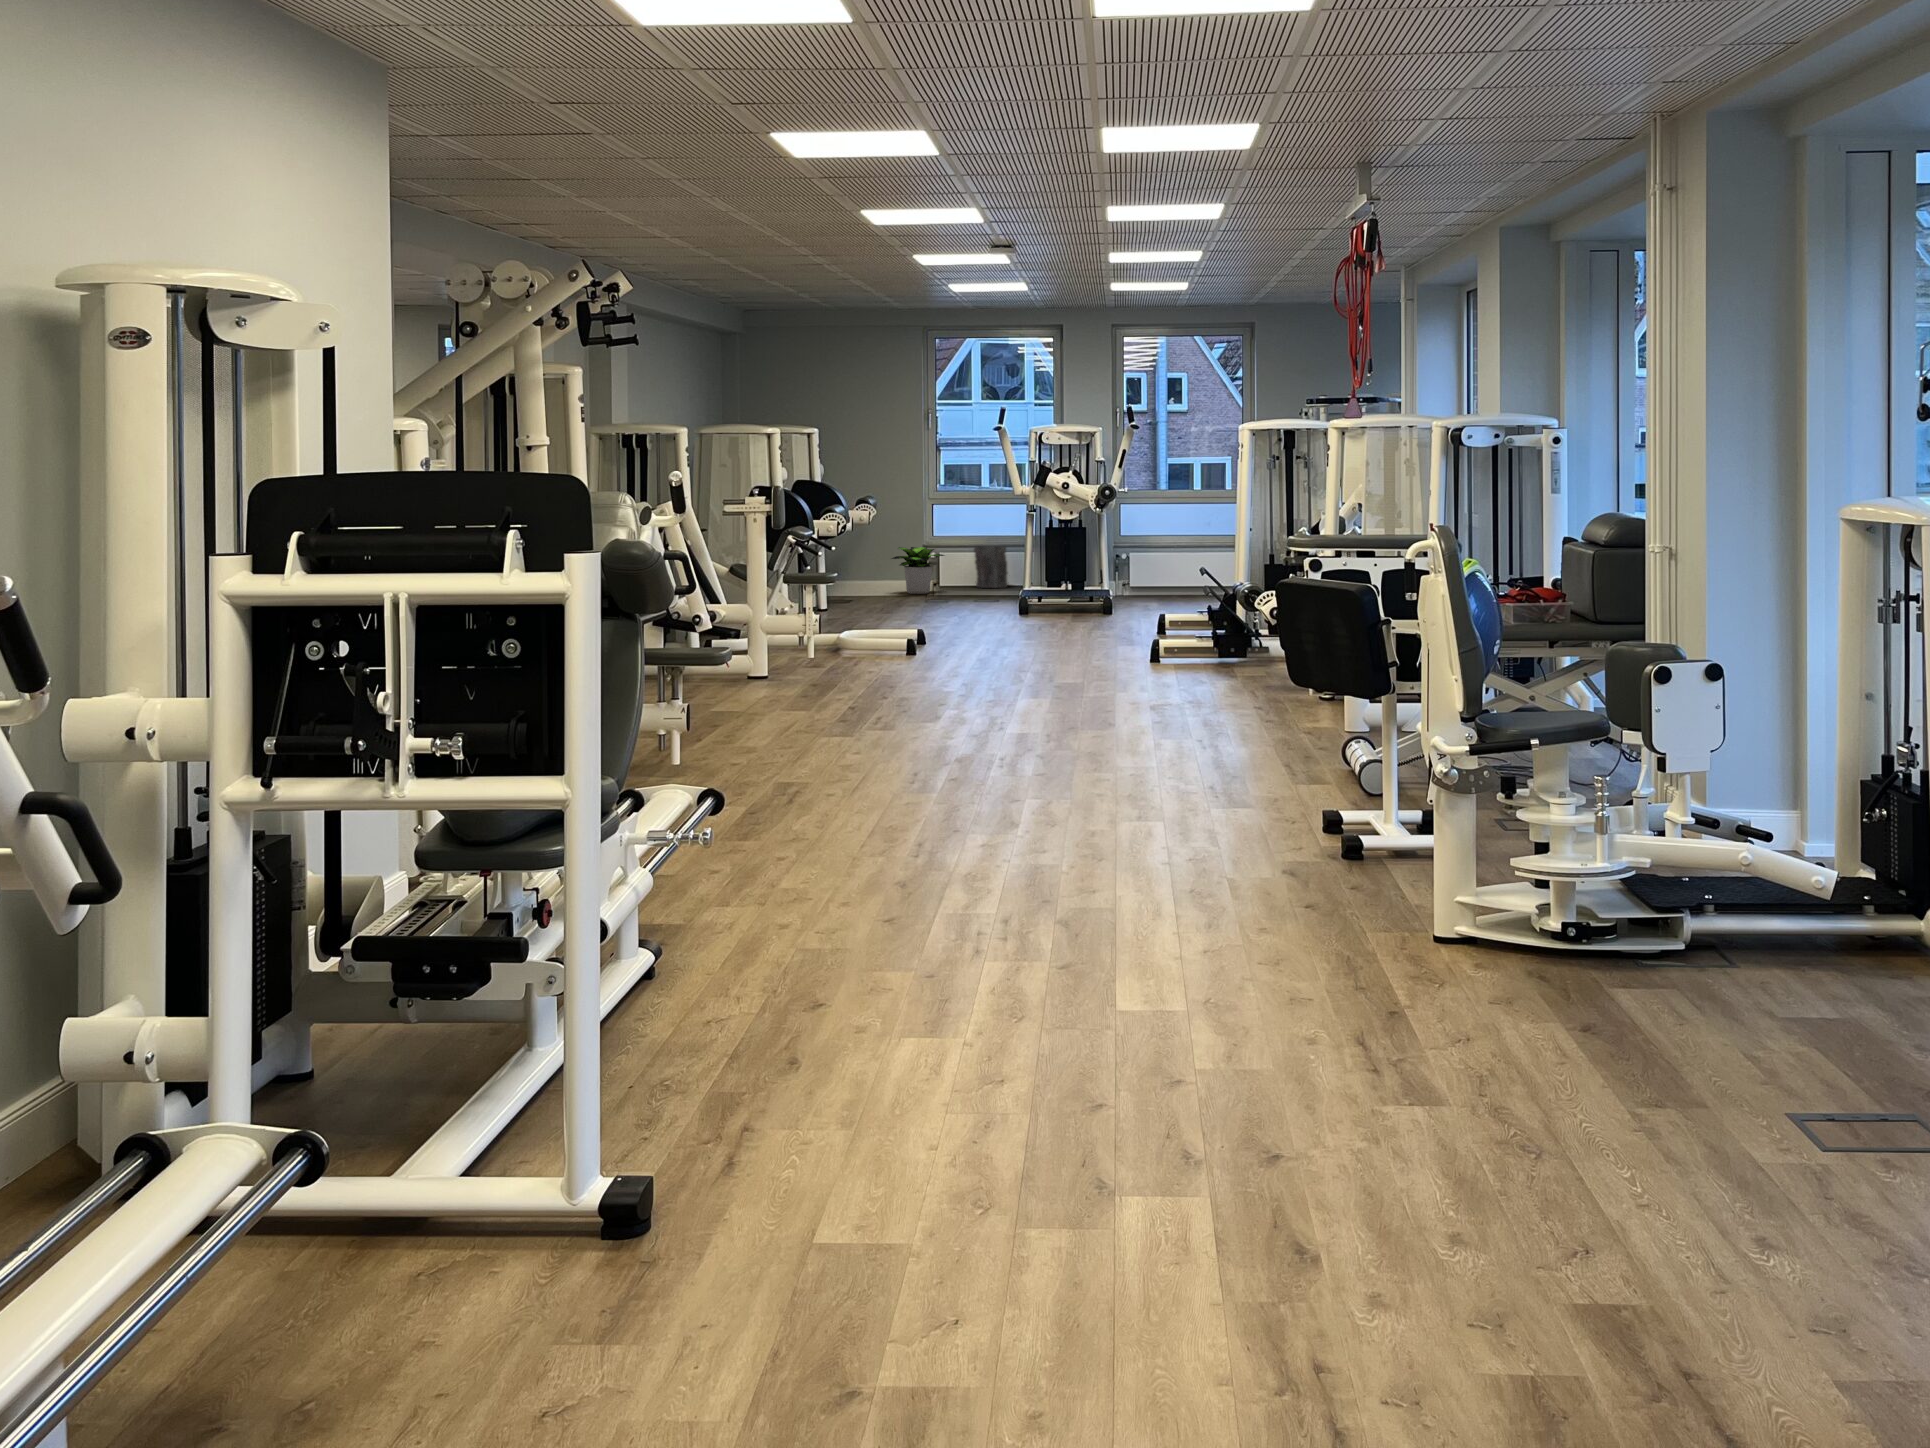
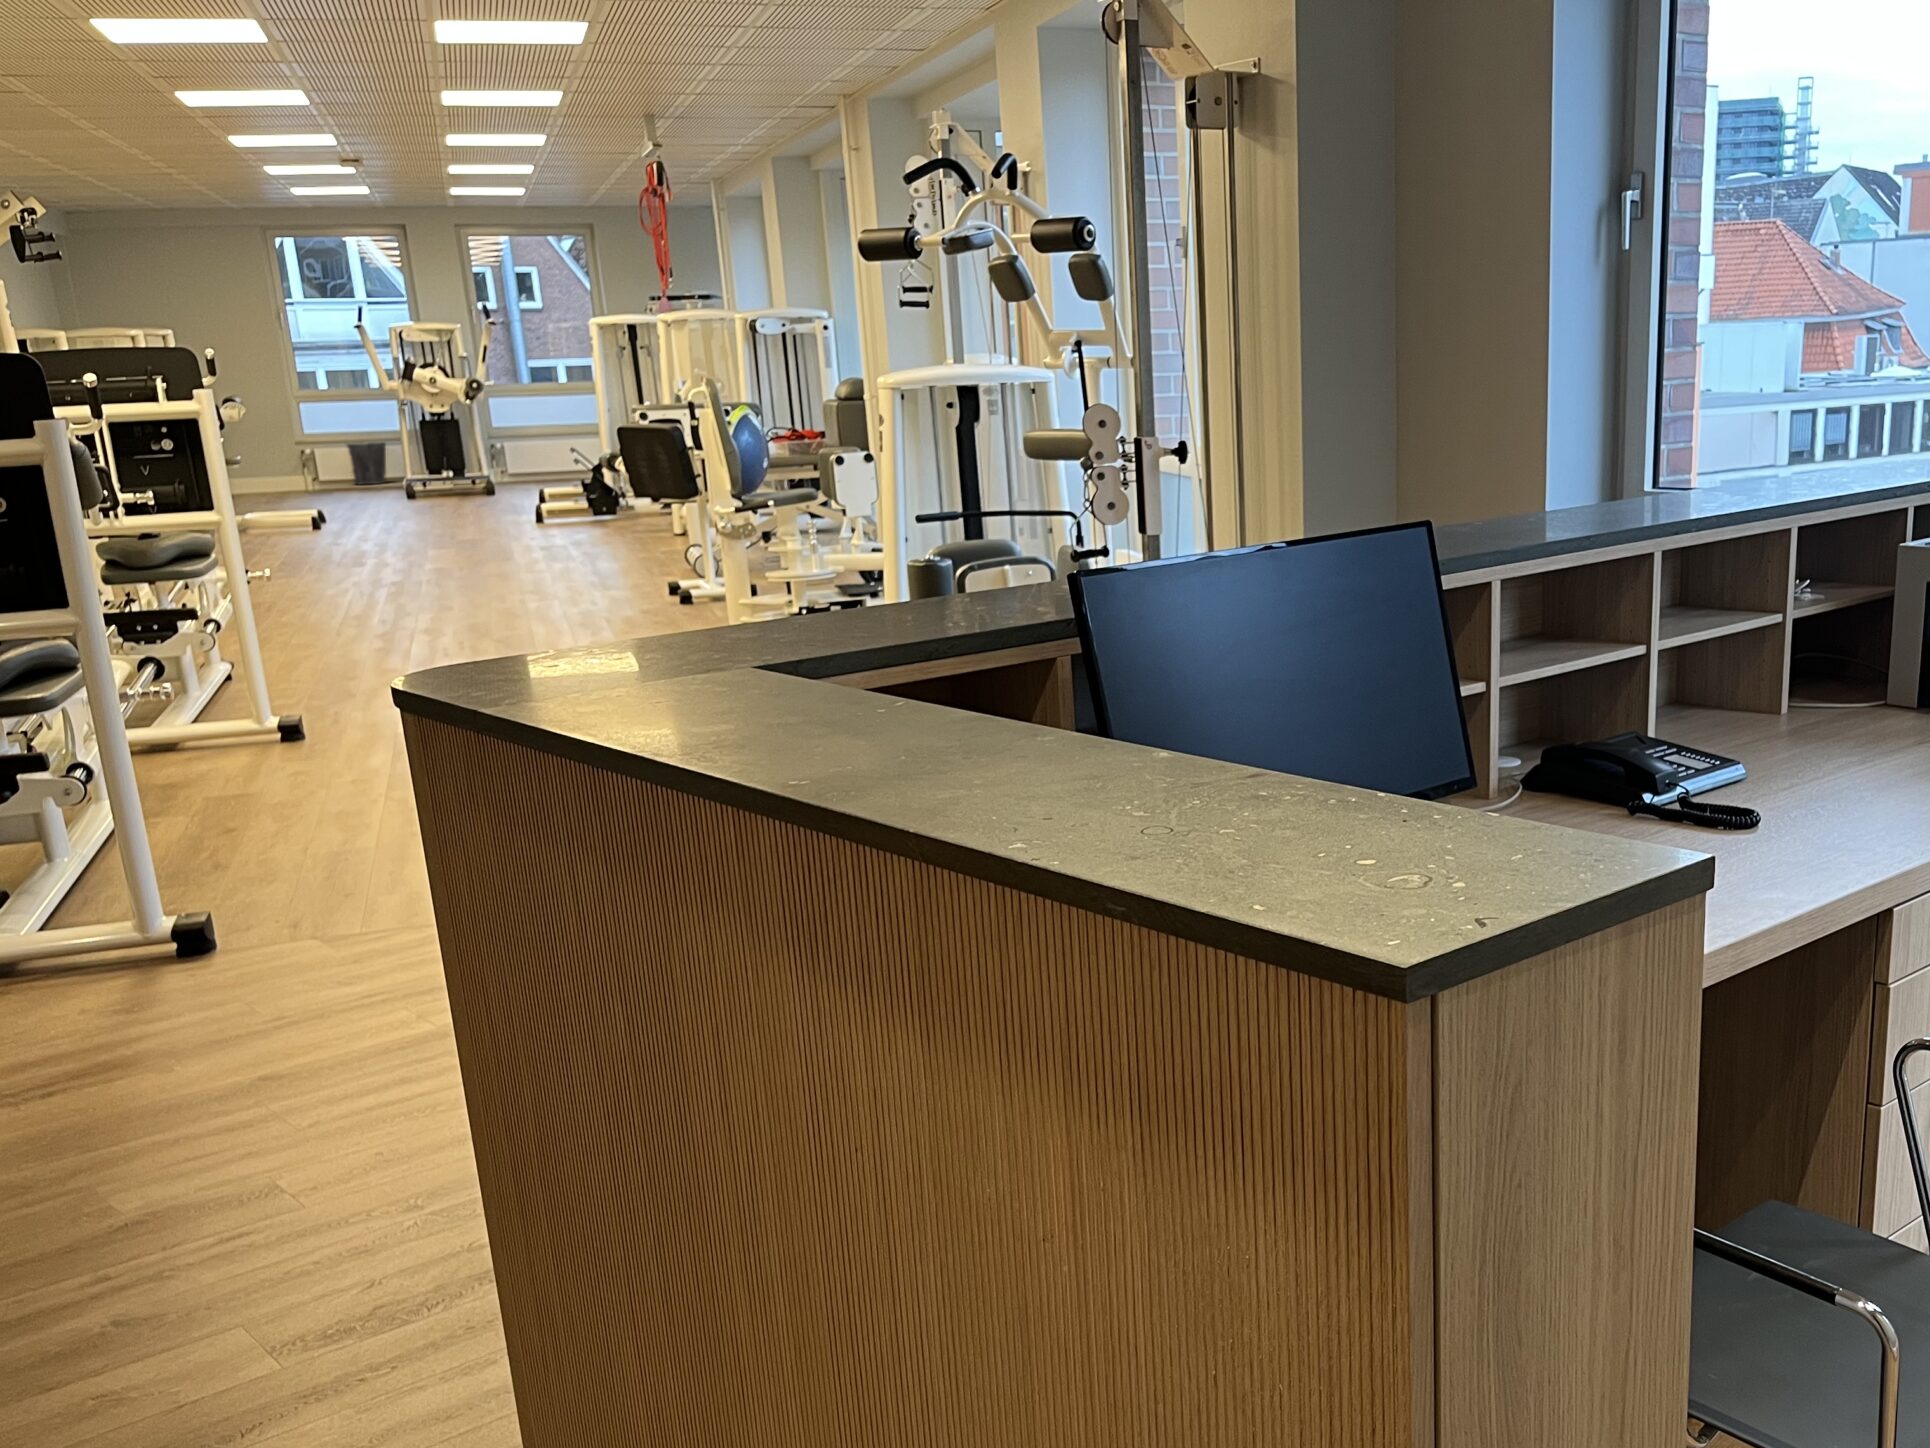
potted plant: present [892,547,944,594] -> none [260,447,319,493]

